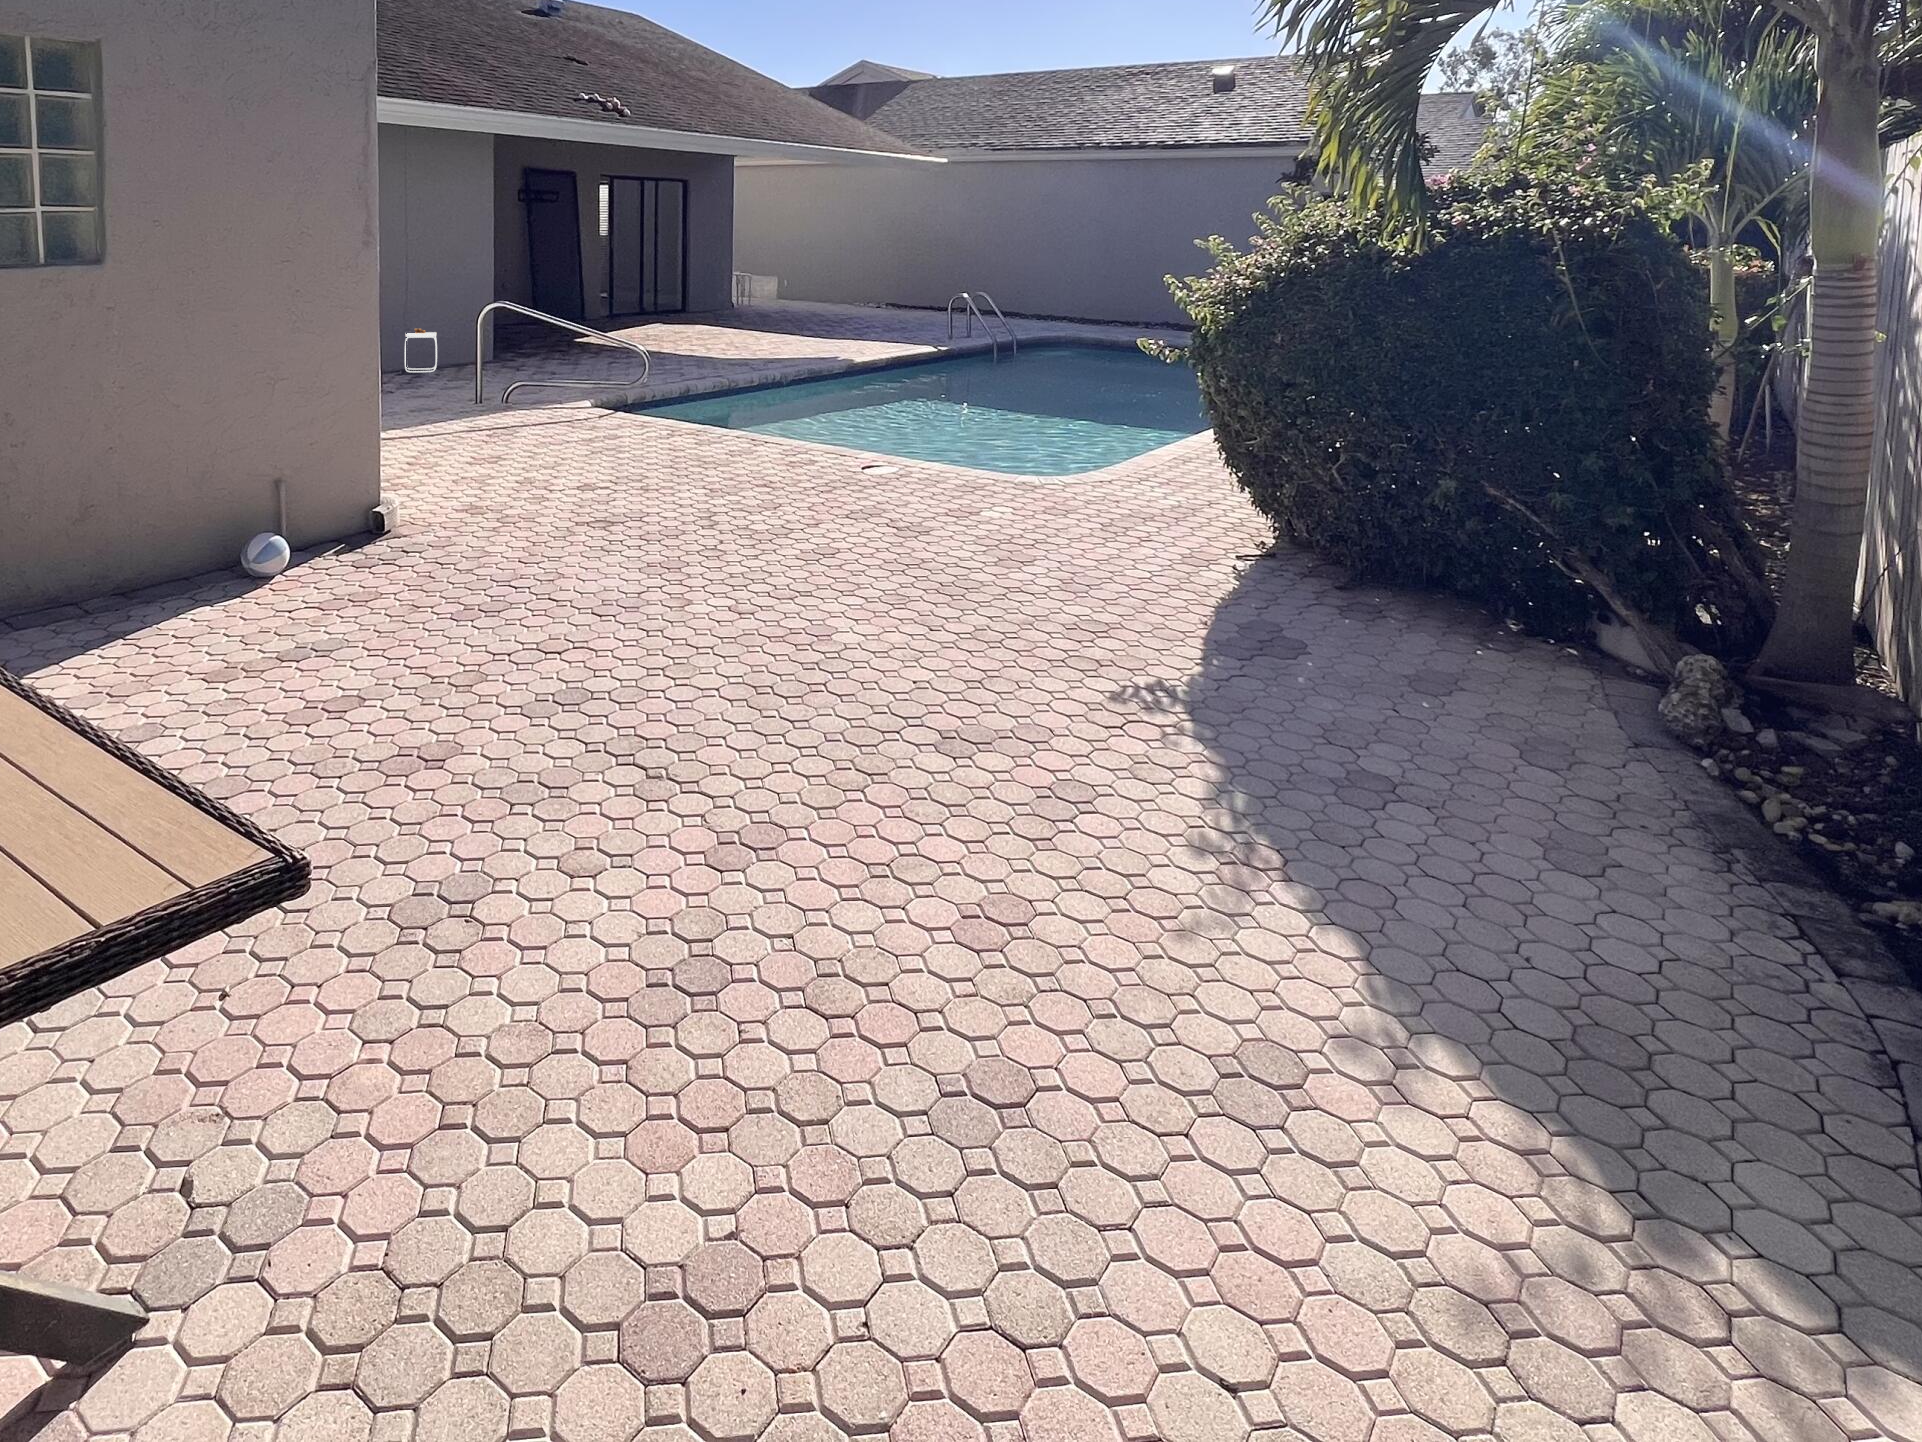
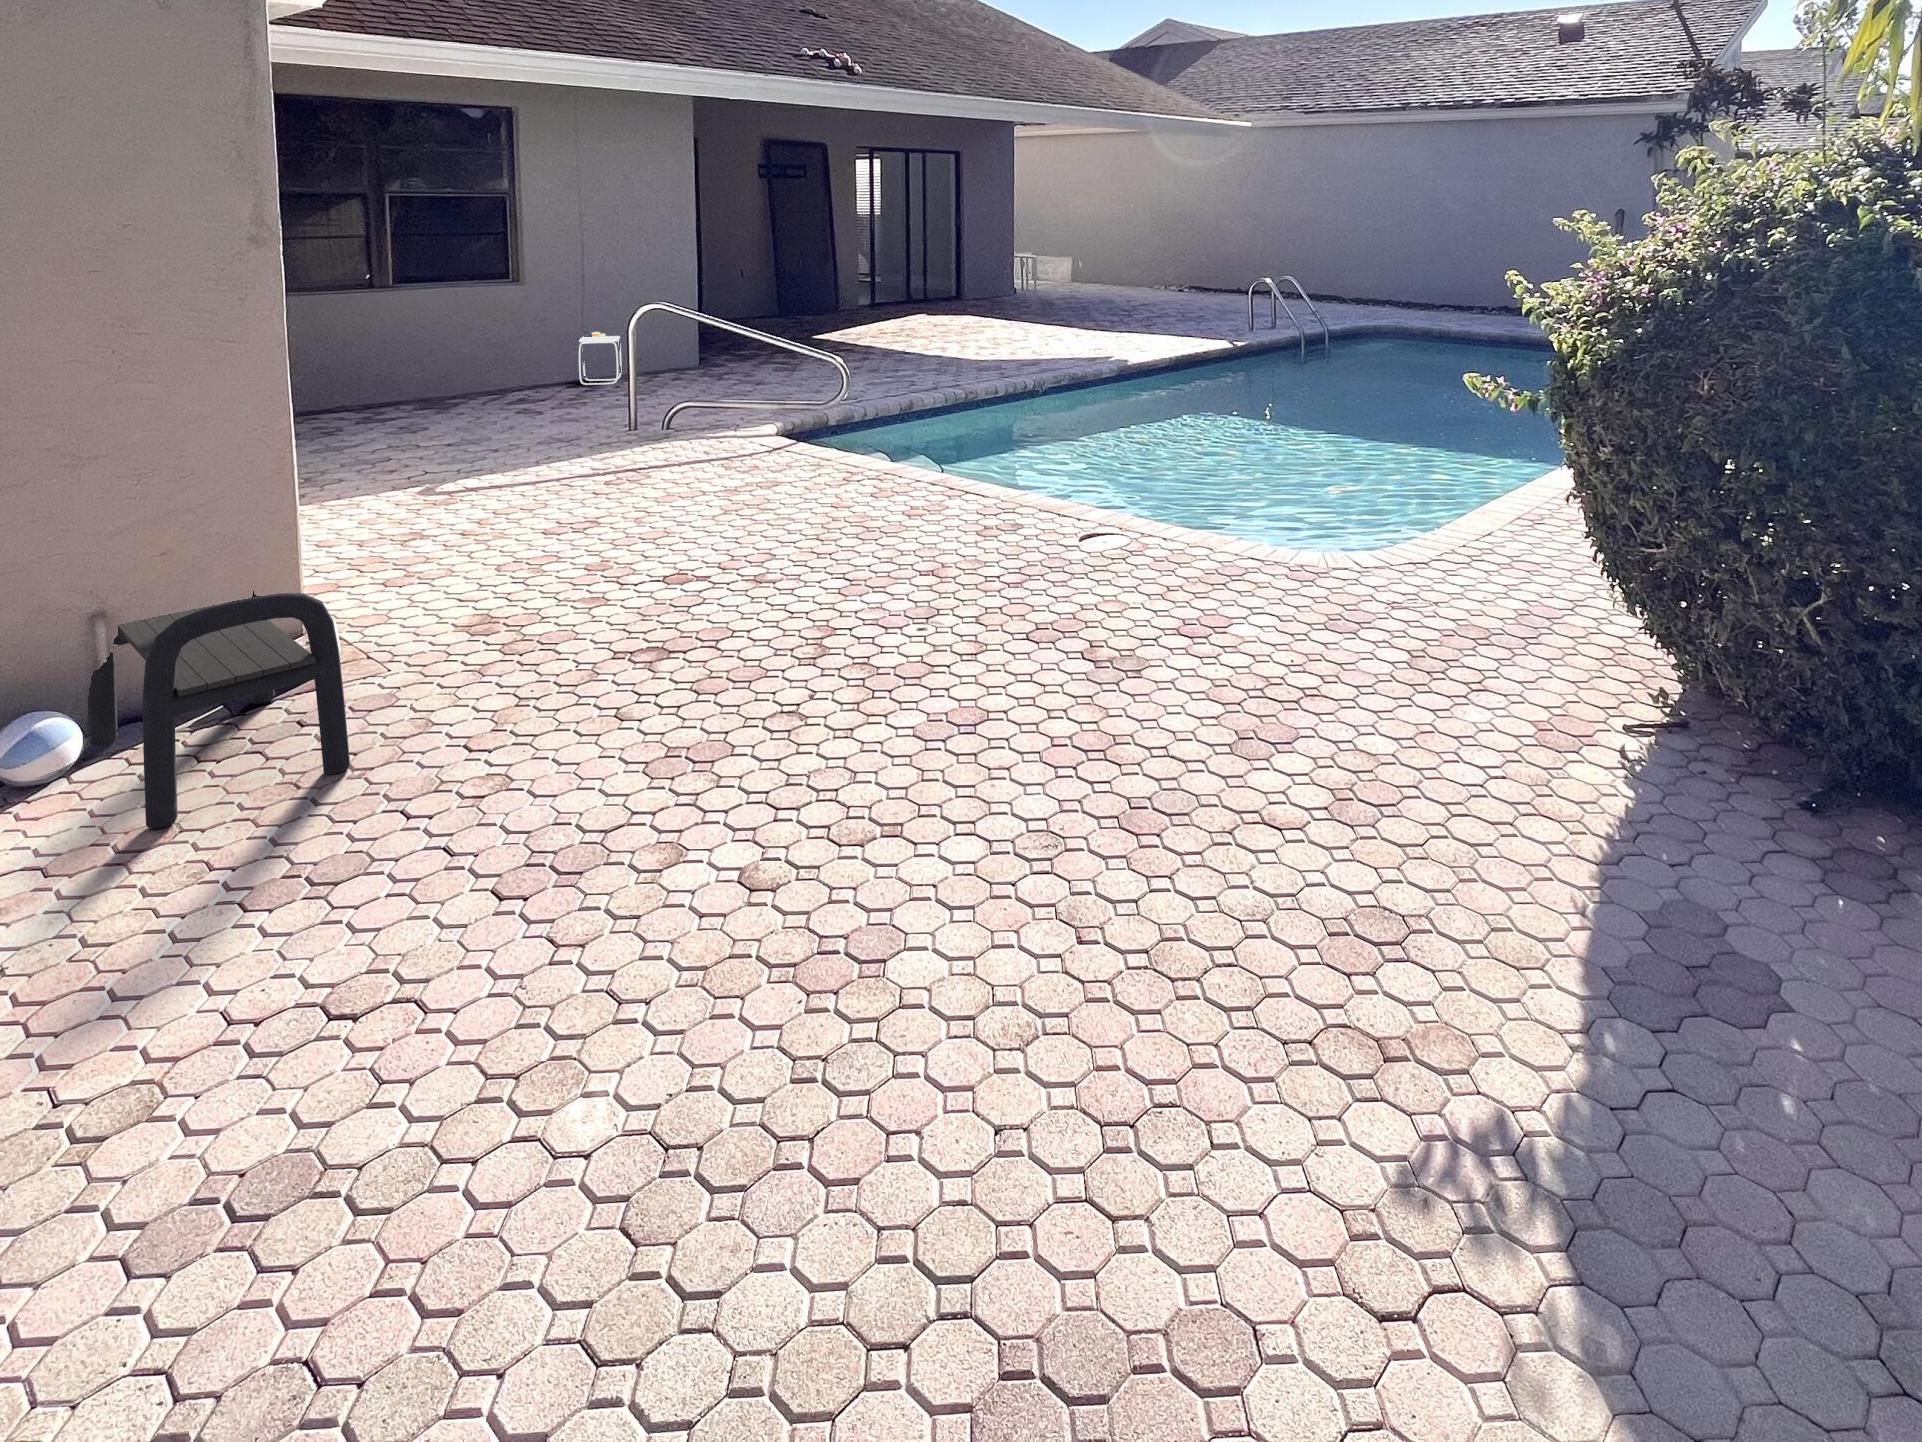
bench: none [270,437,449,594] -> present [88,591,350,829]

